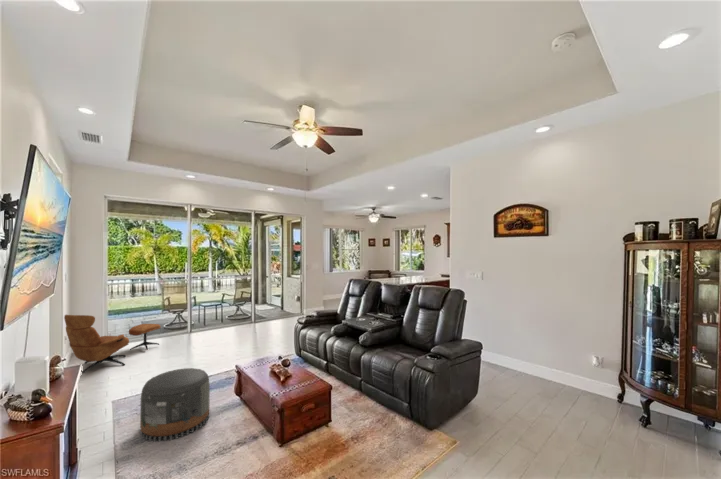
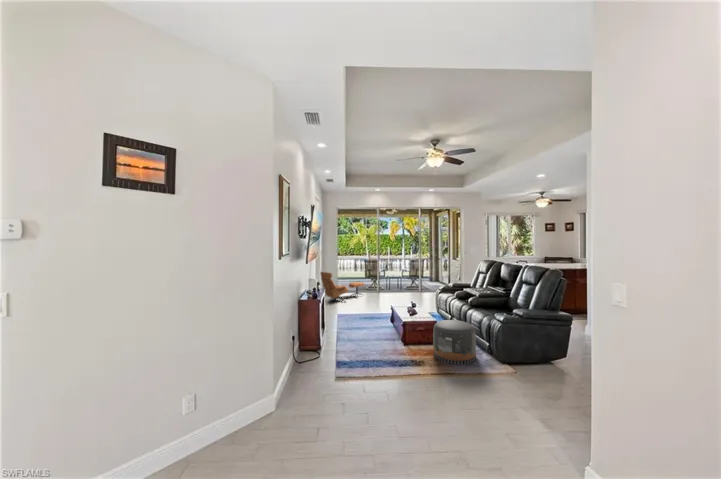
pouf: present [140,368,210,441] -> present [433,320,476,364]

